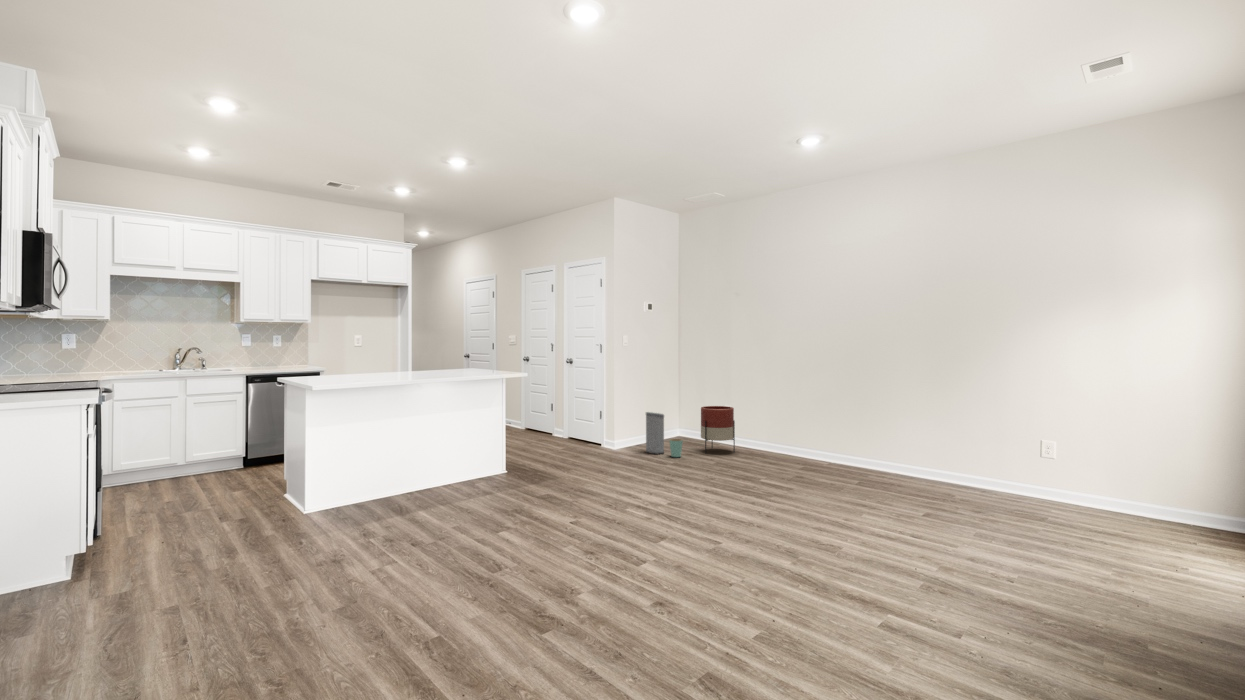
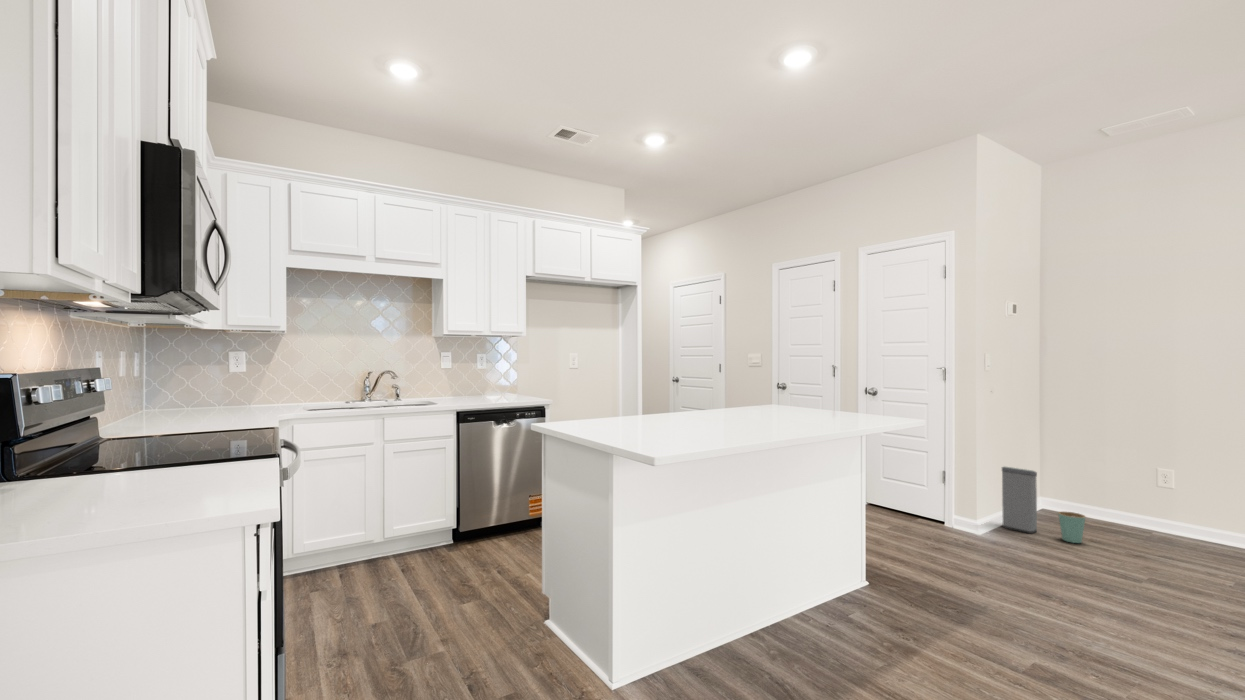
planter: present [701,406,735,454] -> none [1087,458,1157,536]

